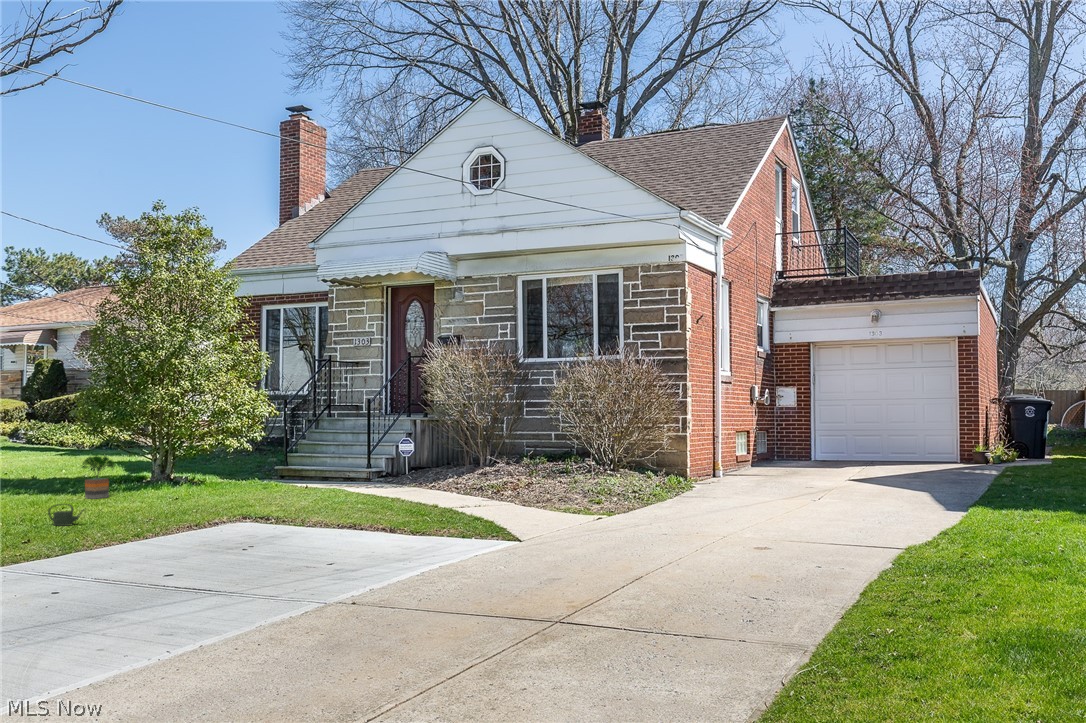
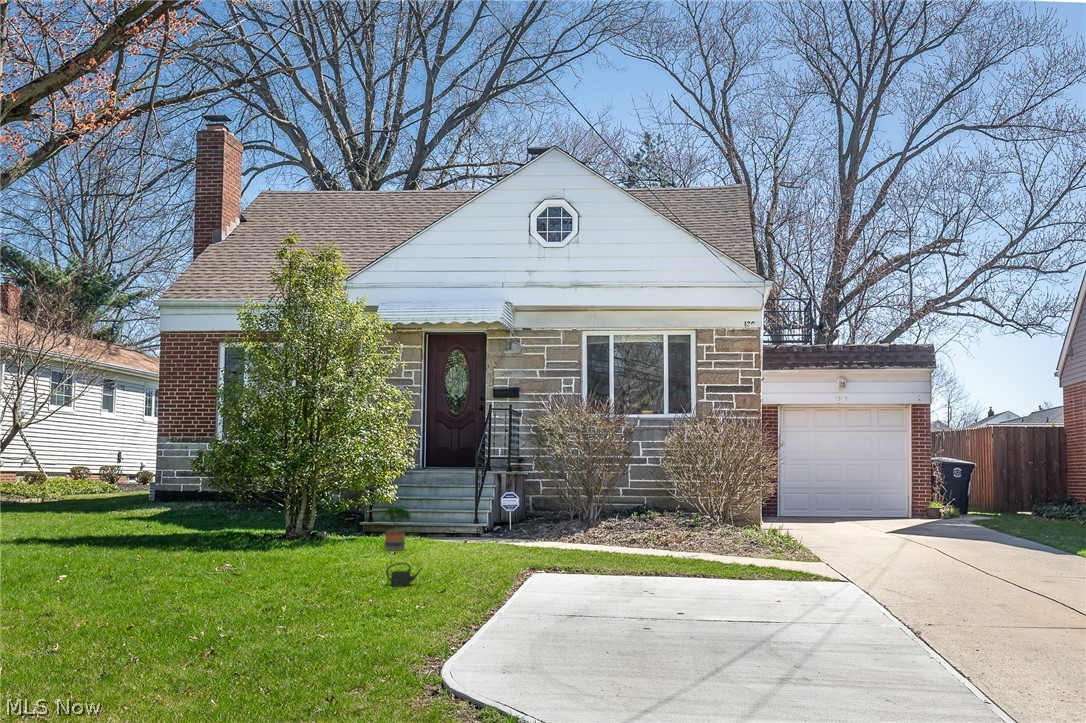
potted tree: present [82,456,115,499] -> present [381,507,411,551]

